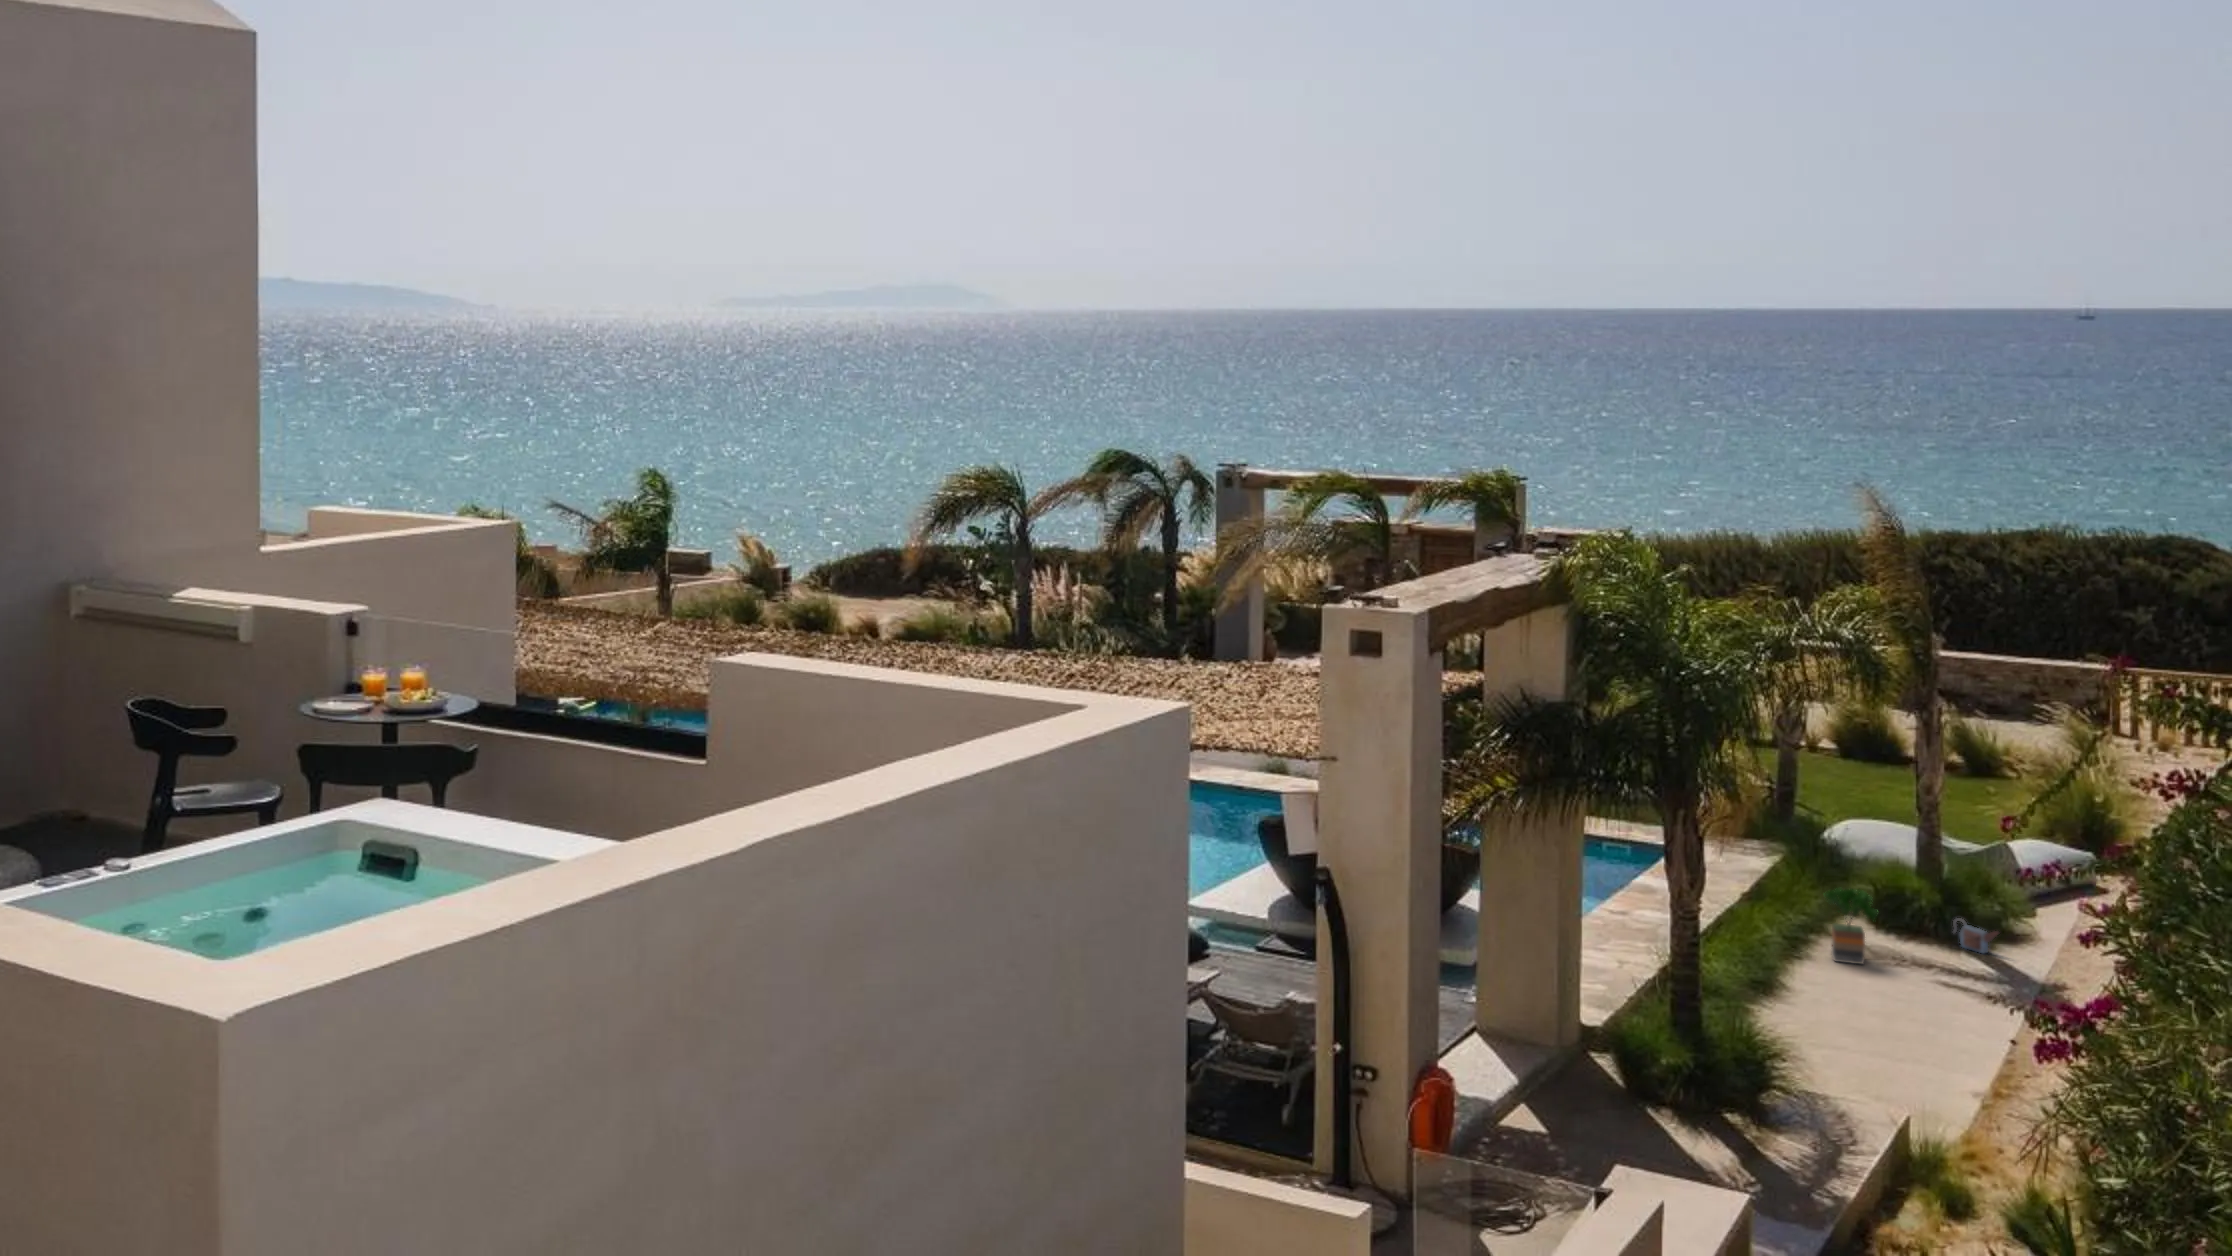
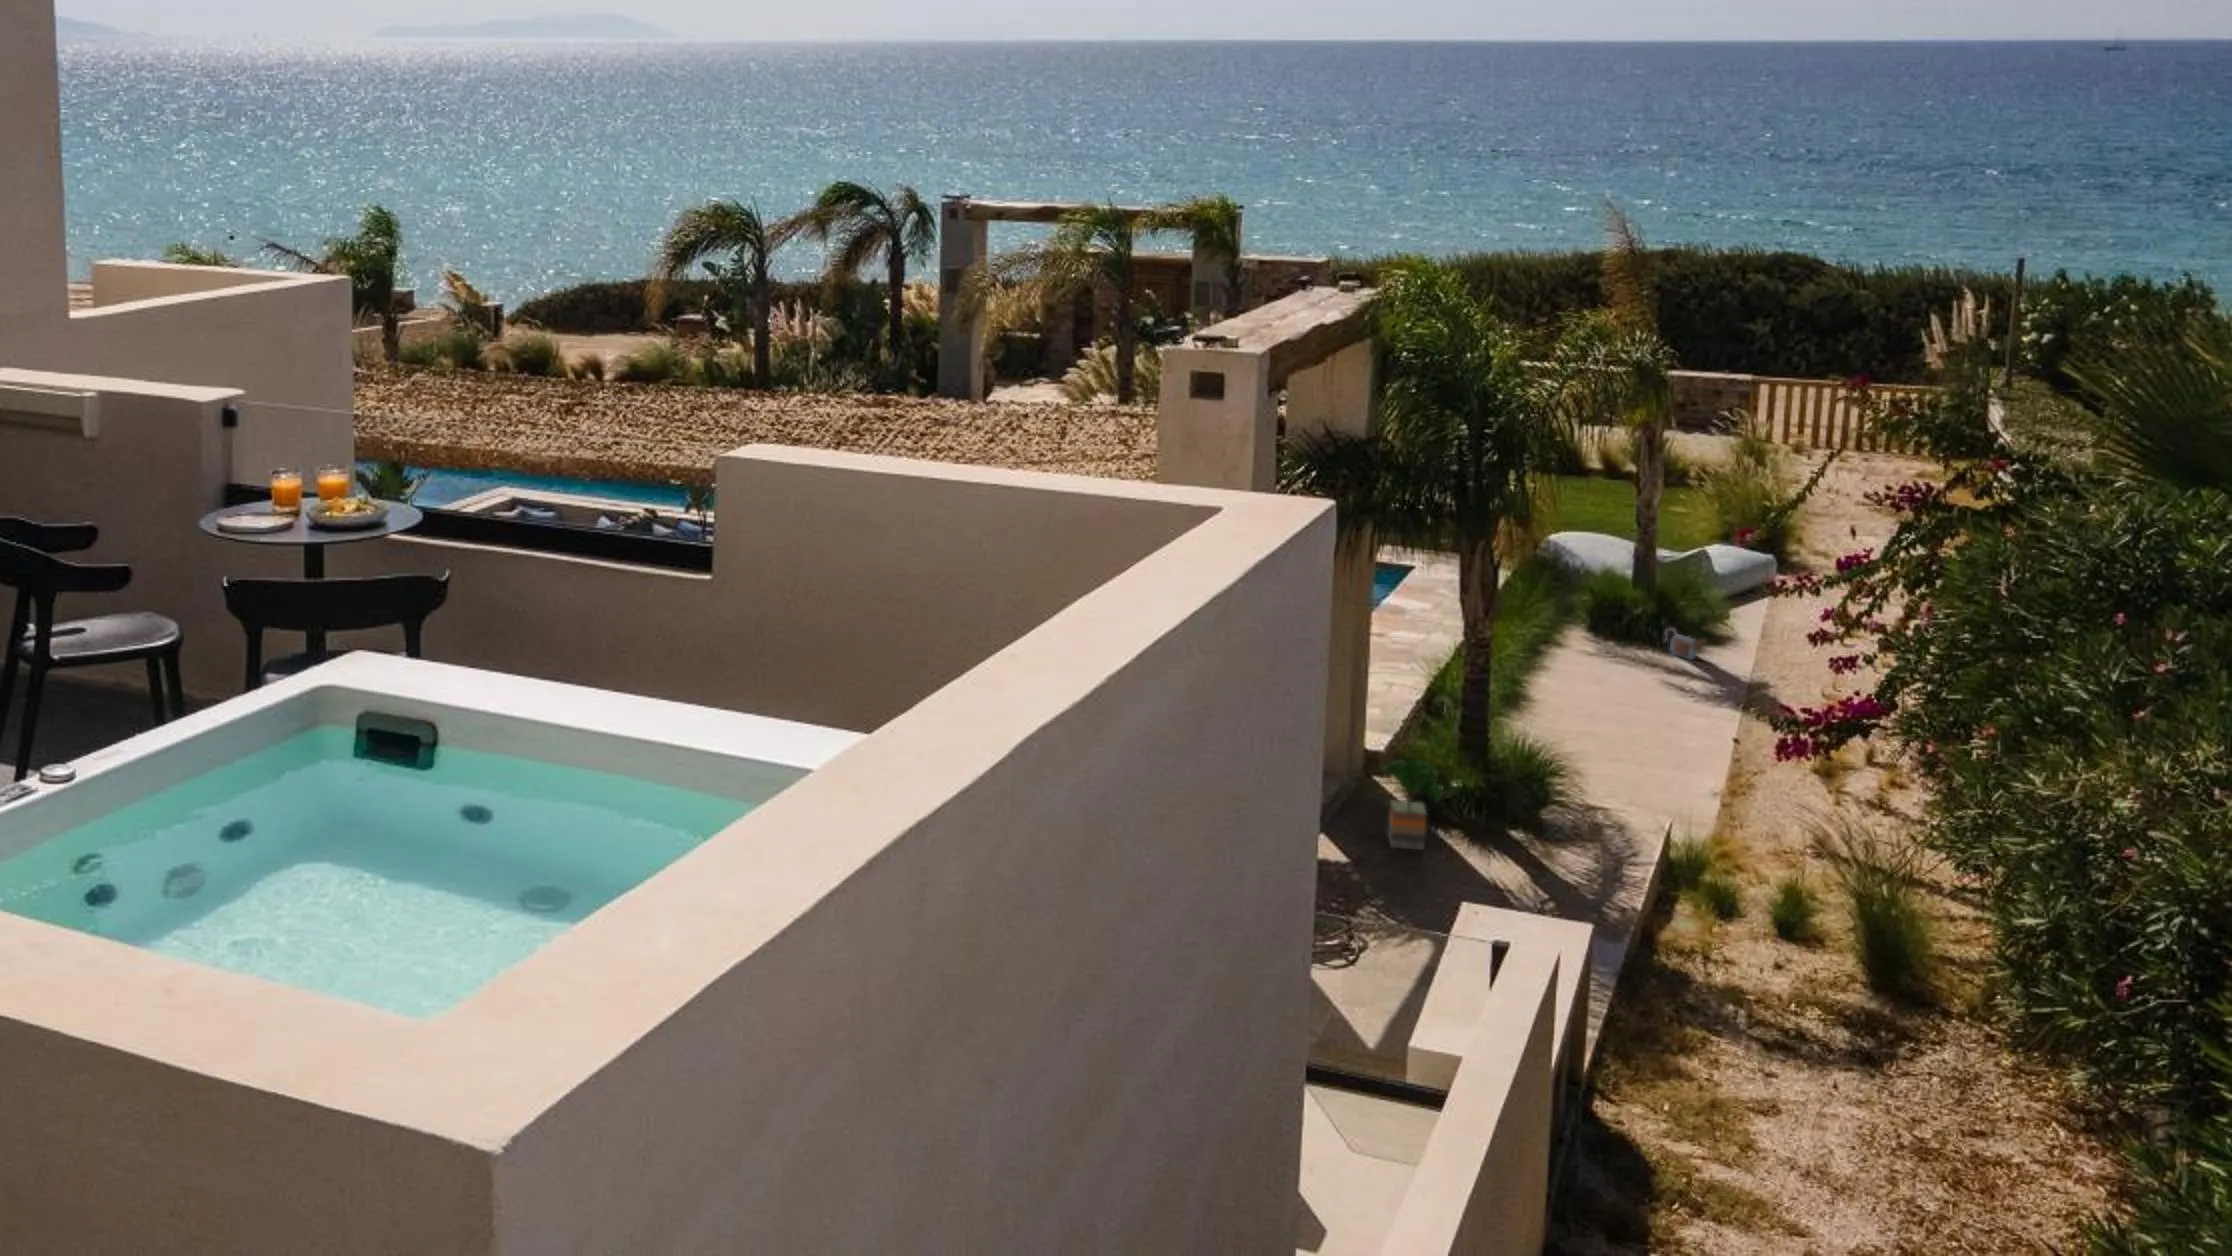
potted tree: present [1824,888,1878,964] -> present [1384,760,1443,850]

